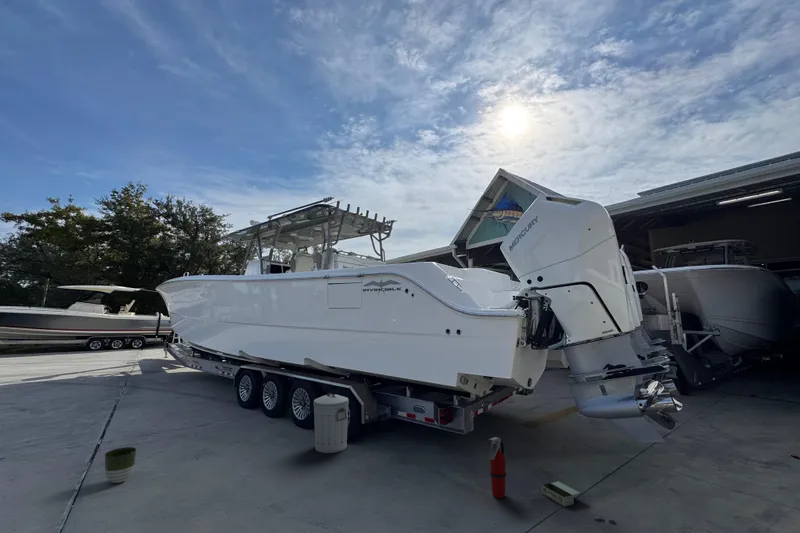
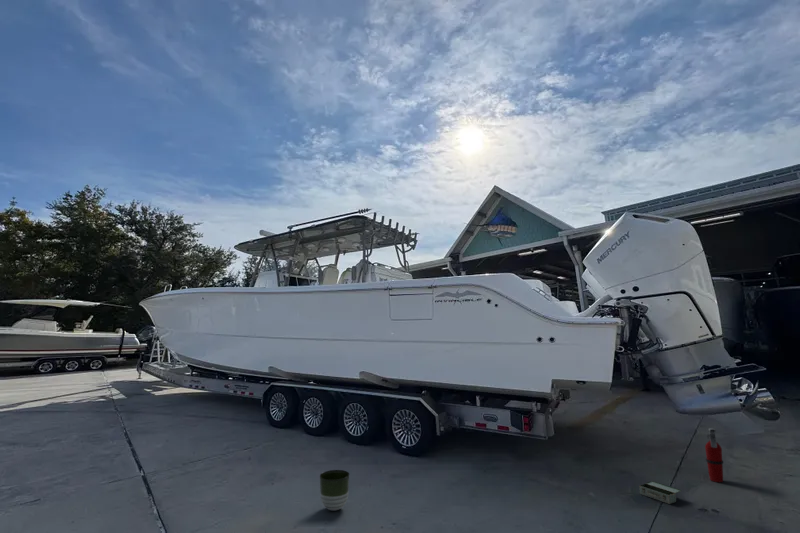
trash can: present [313,393,349,453] -> none [382,405,418,467]
fire extinguisher: present [488,437,506,498] -> present [705,428,723,482]
planter: present [105,447,136,483] -> present [320,470,349,511]

